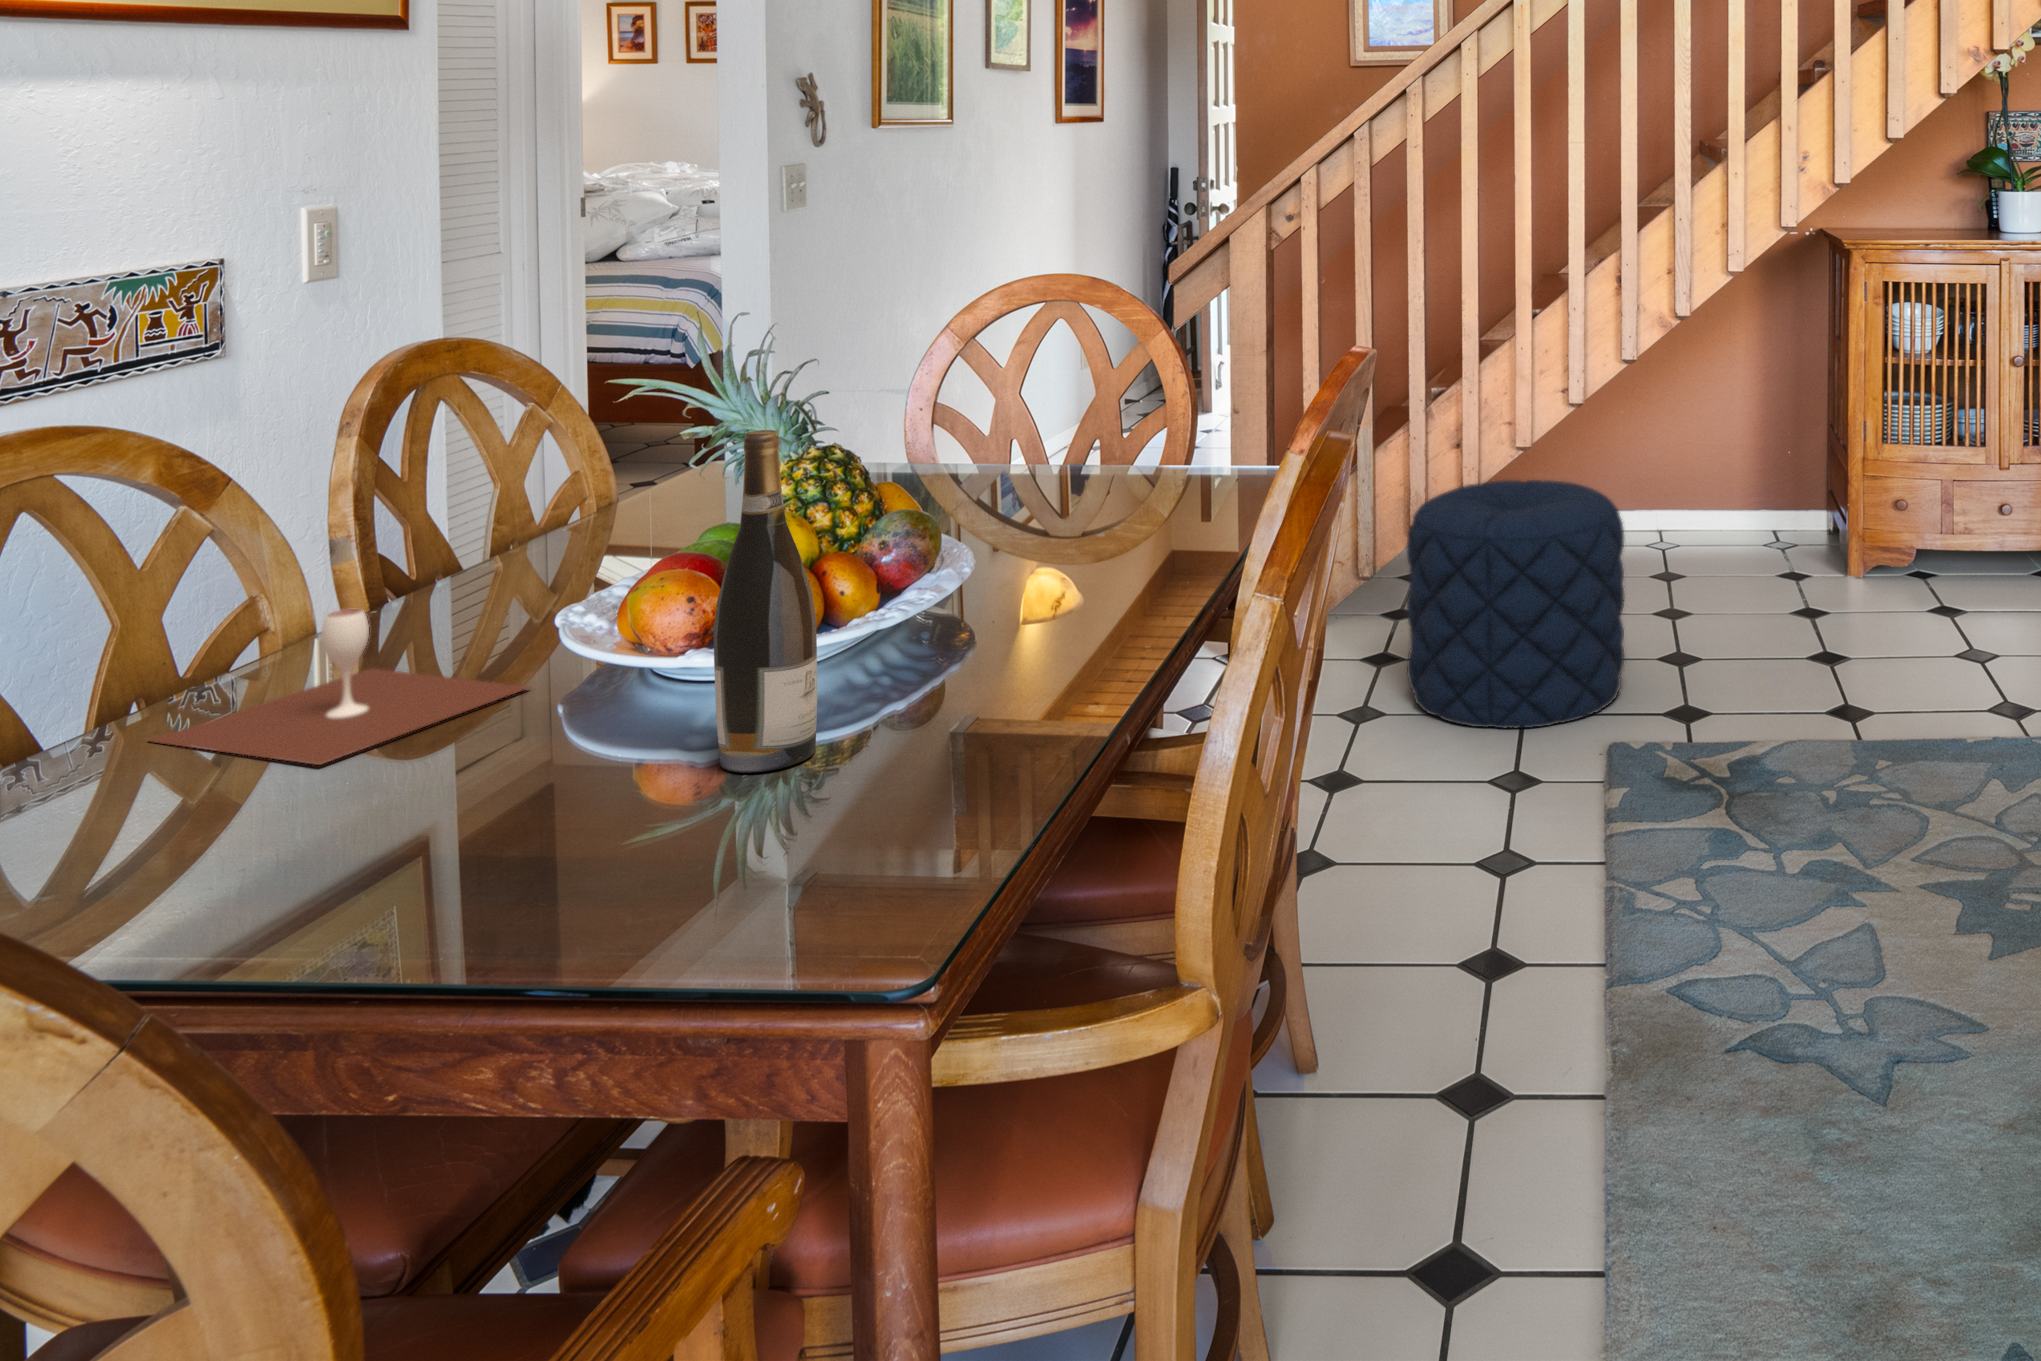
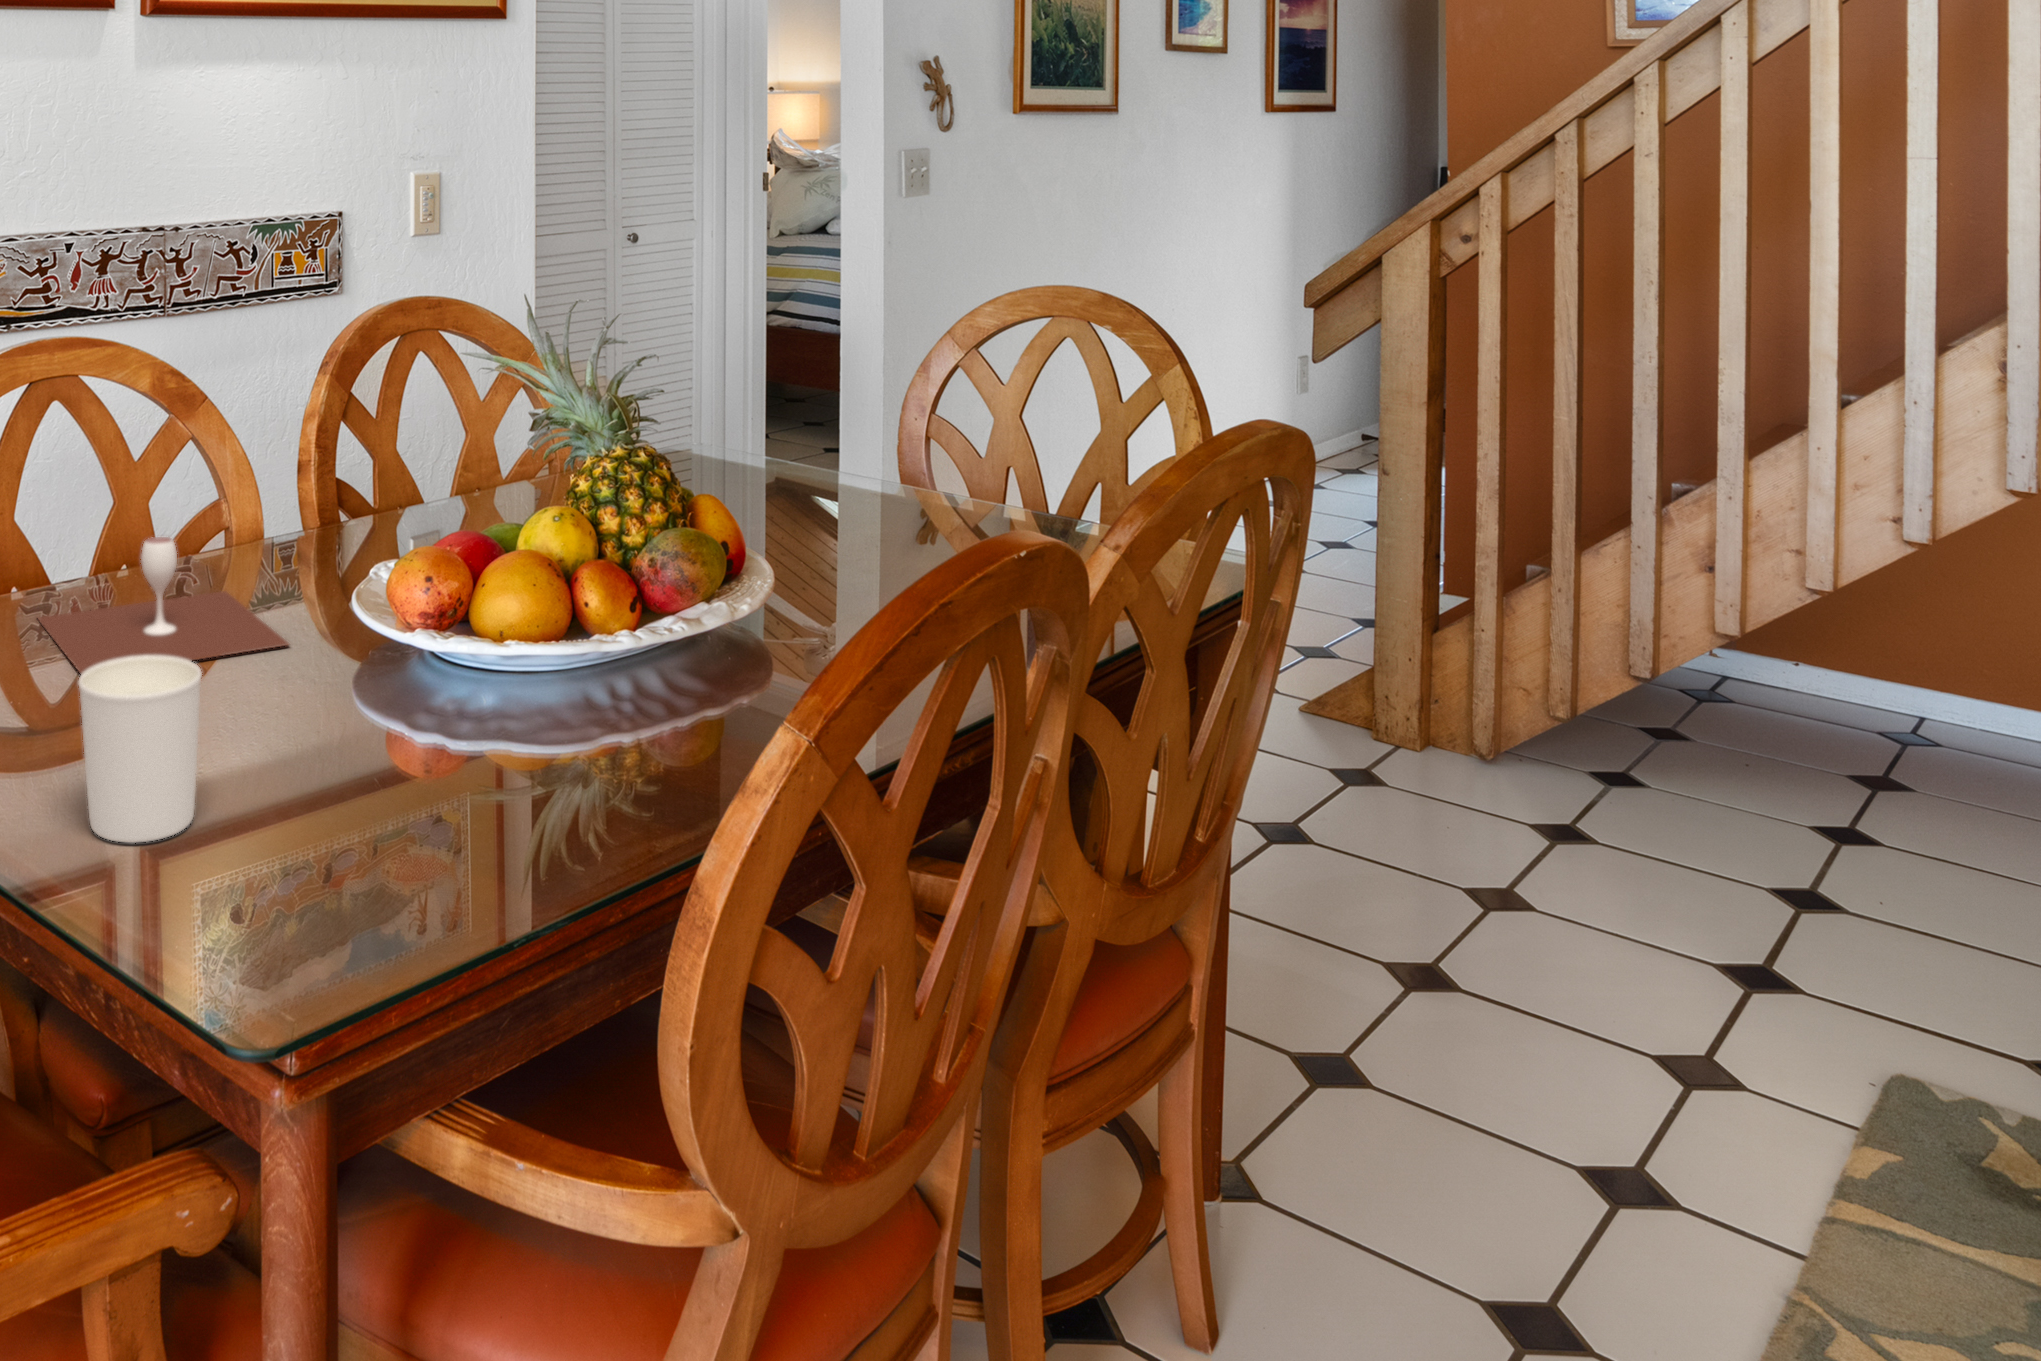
wine bottle: present [714,430,817,773] -> none [306,434,406,810]
pouf: present [1407,480,1625,728] -> none [1570,620,1966,1011]
candle holder: none [512,669,649,851] -> present [79,655,202,843]

